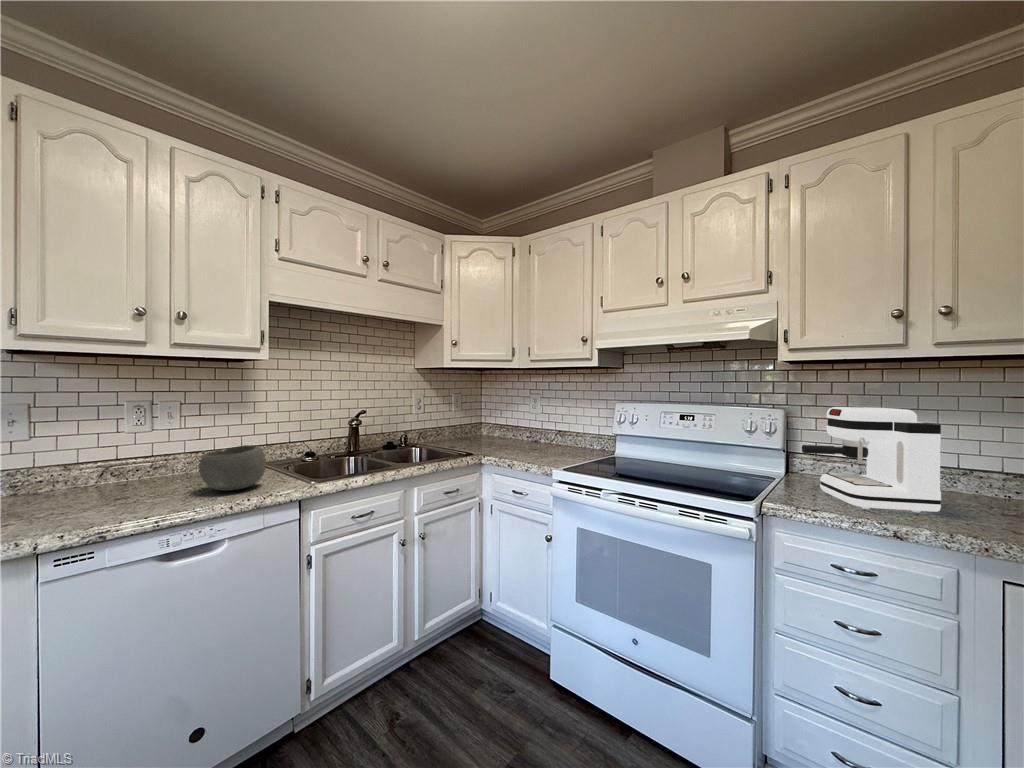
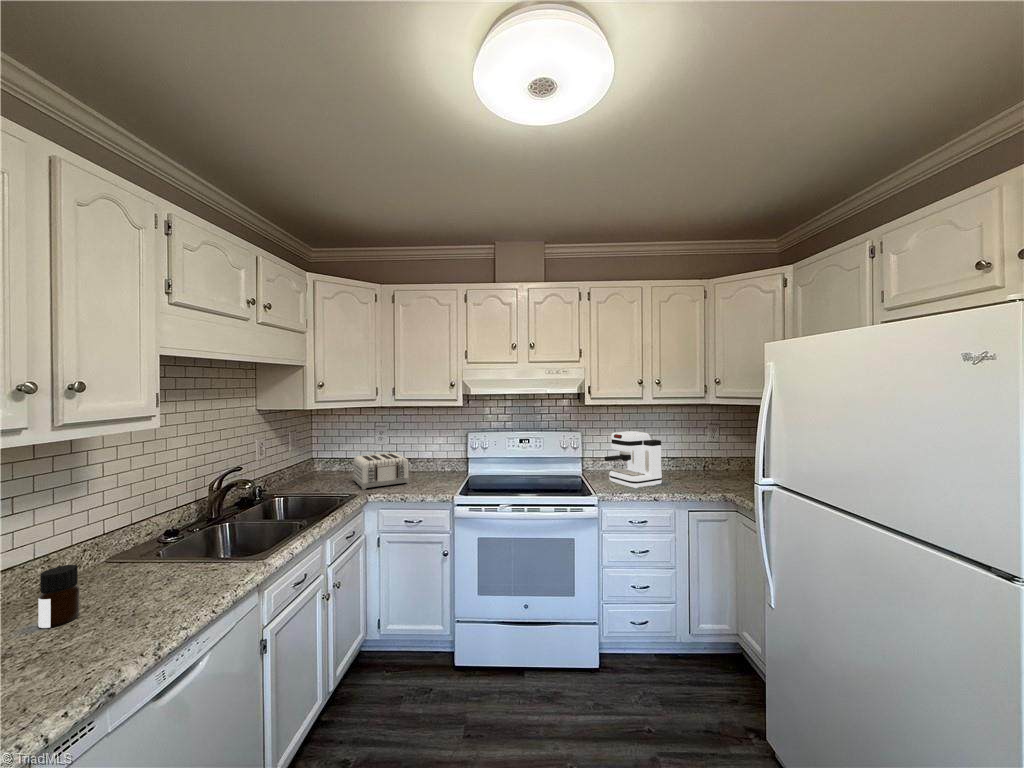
toaster: none [488,420,543,454] -> present [353,453,410,490]
bowl: present [199,445,266,491] -> none [124,534,210,600]
bottle: none [159,450,185,490] -> present [38,565,80,628]

